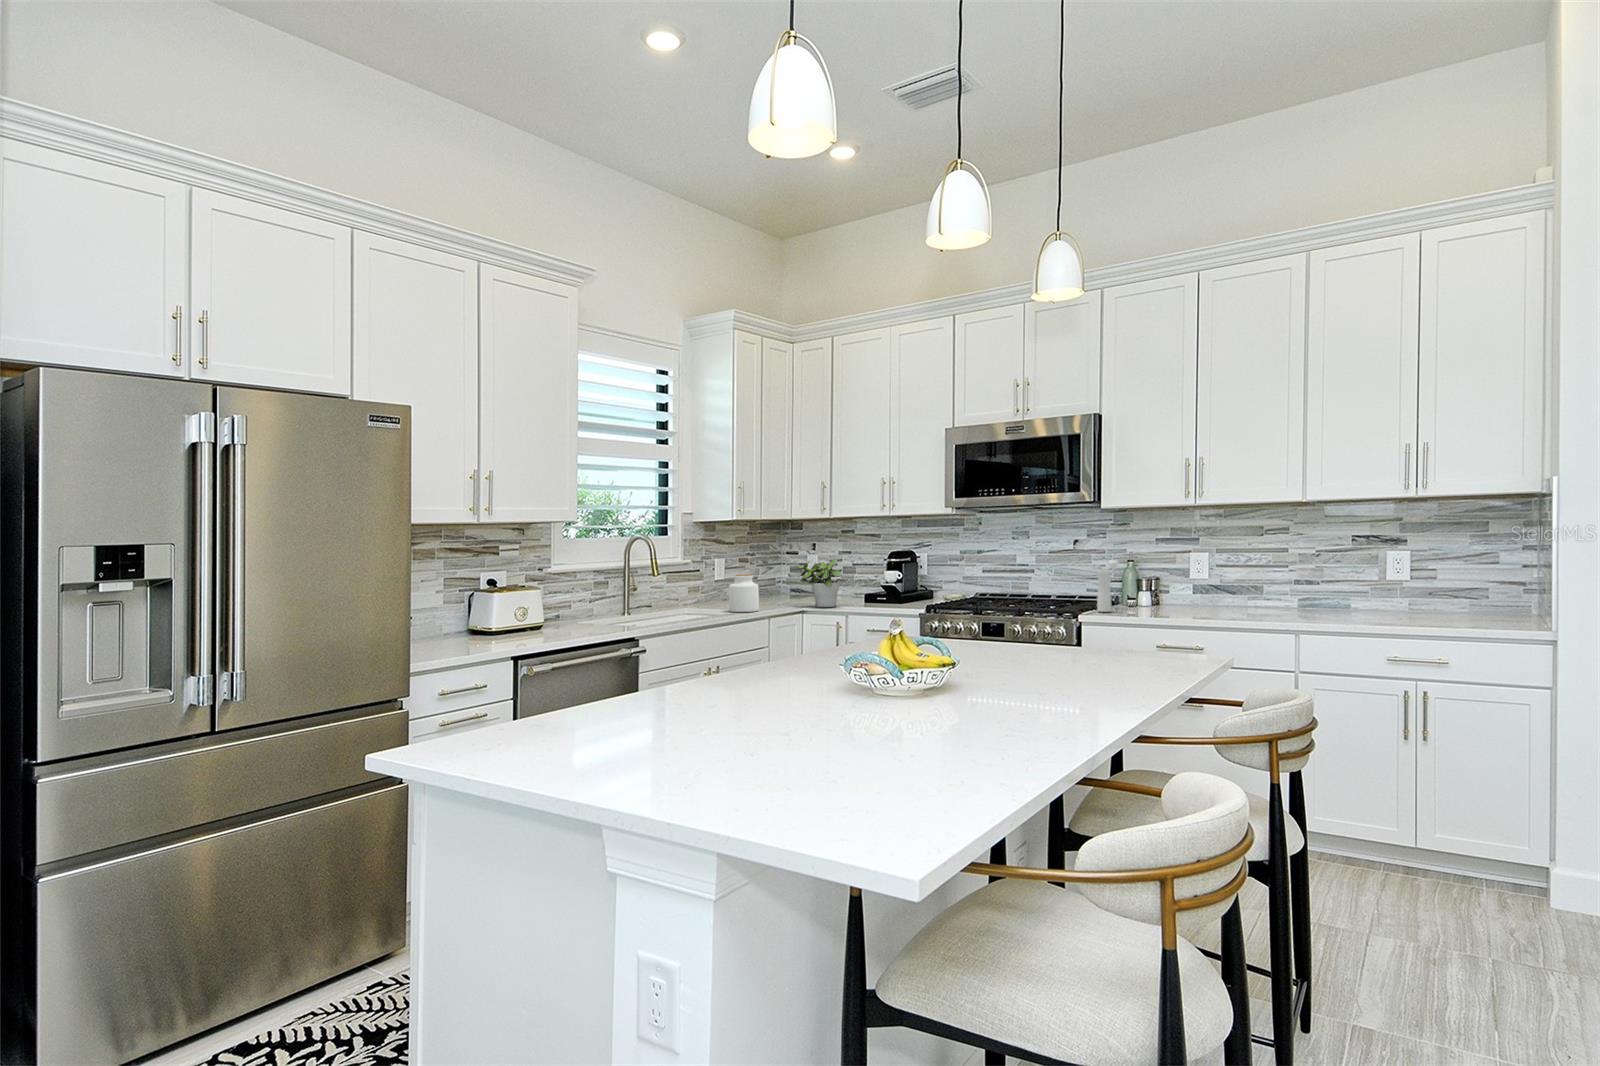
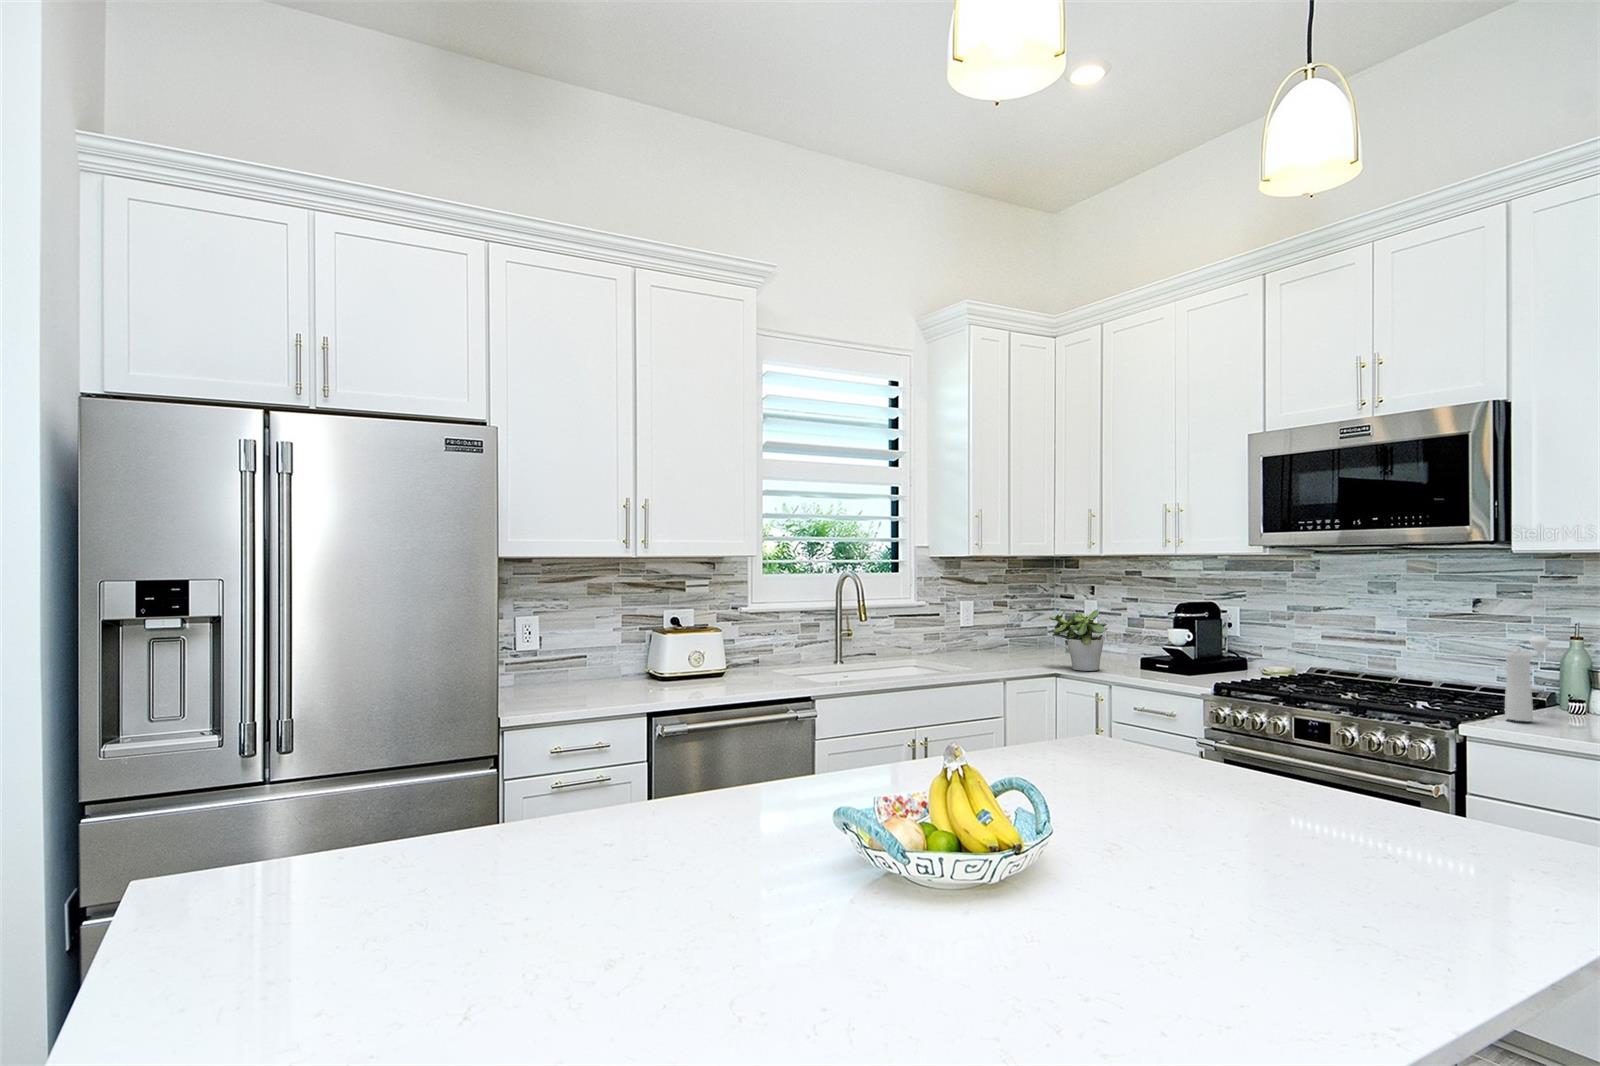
jar: present [729,575,759,612] -> none [955,624,992,671]

